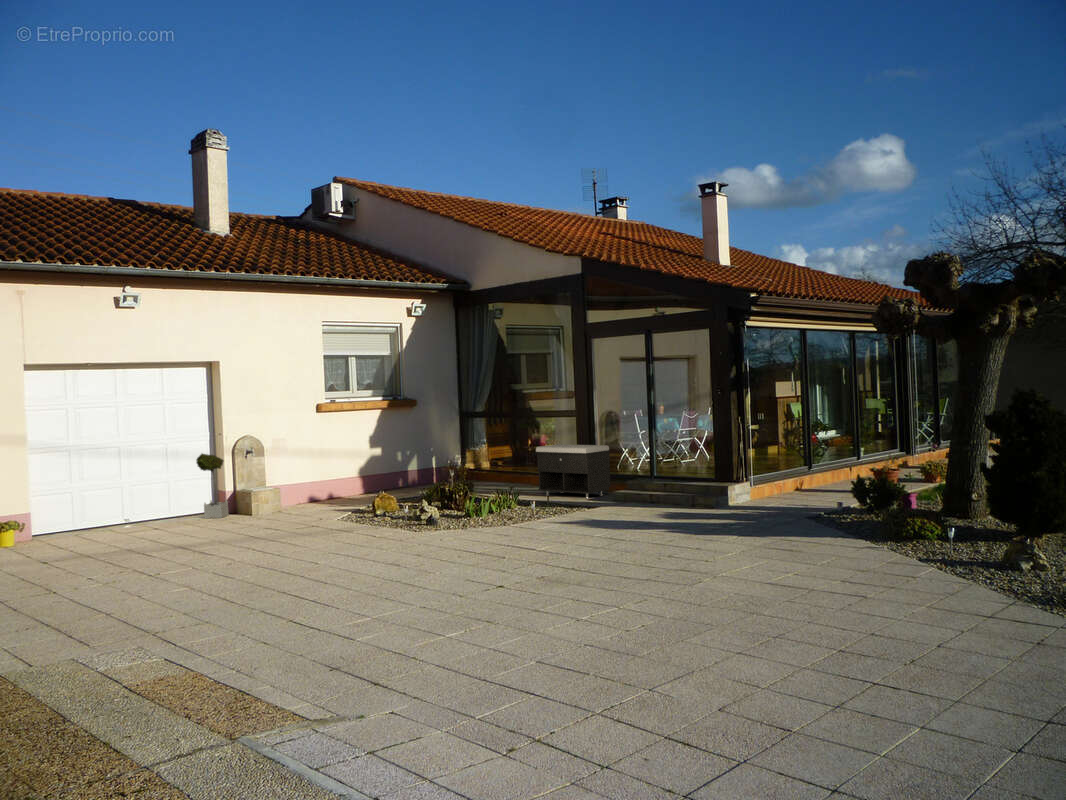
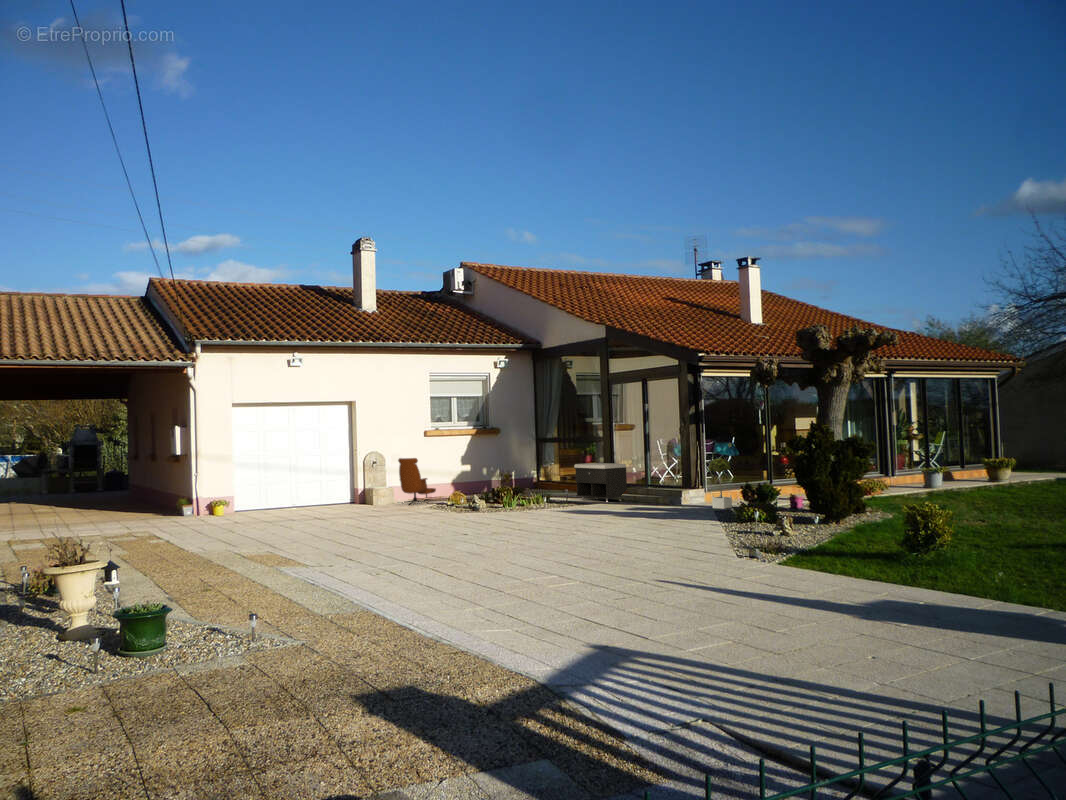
lounge chair: none [288,444,338,512] -> present [398,458,436,503]
potted tree: present [196,454,229,518] -> present [708,458,732,509]

